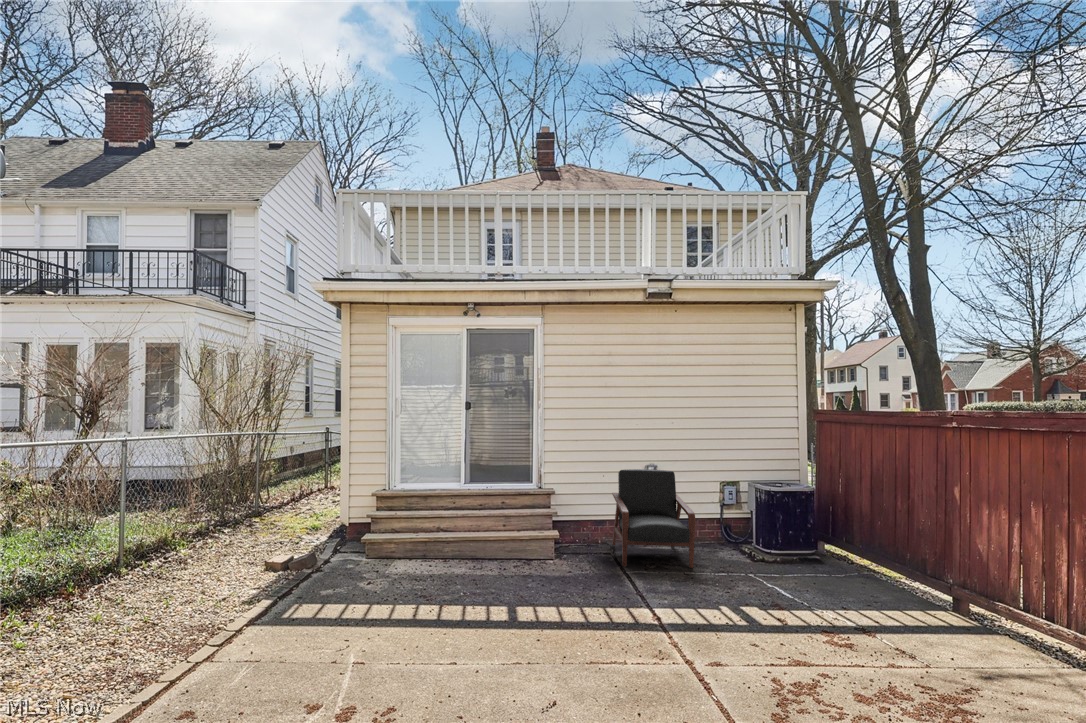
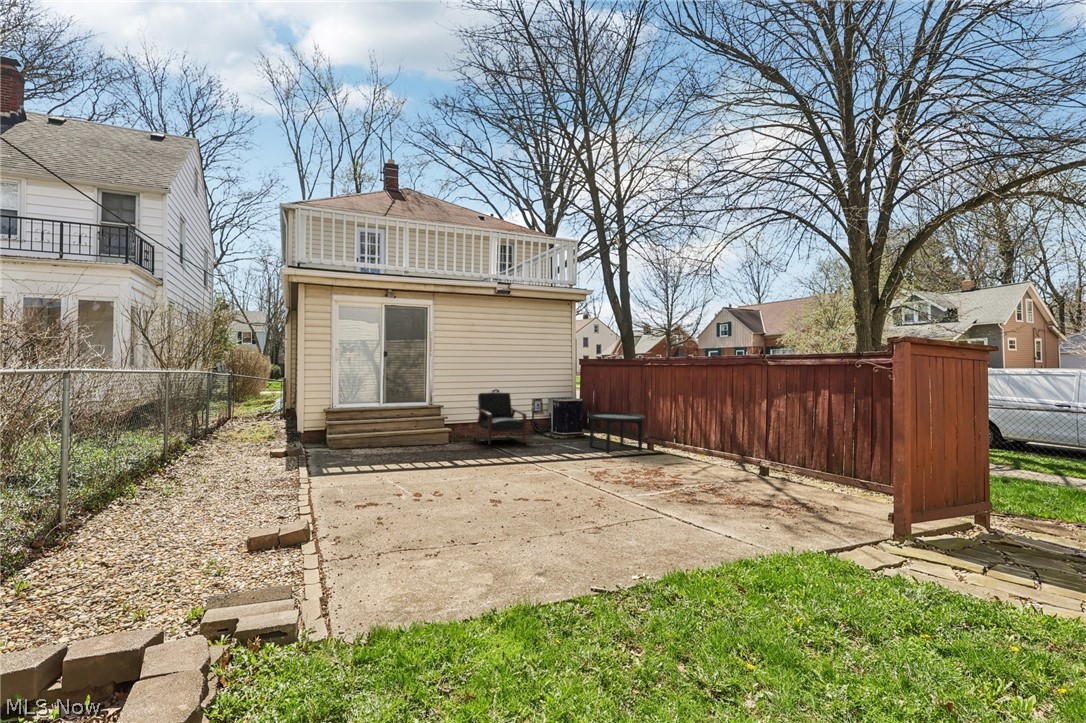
round table: none [809,522,951,627] -> present [587,412,646,453]

